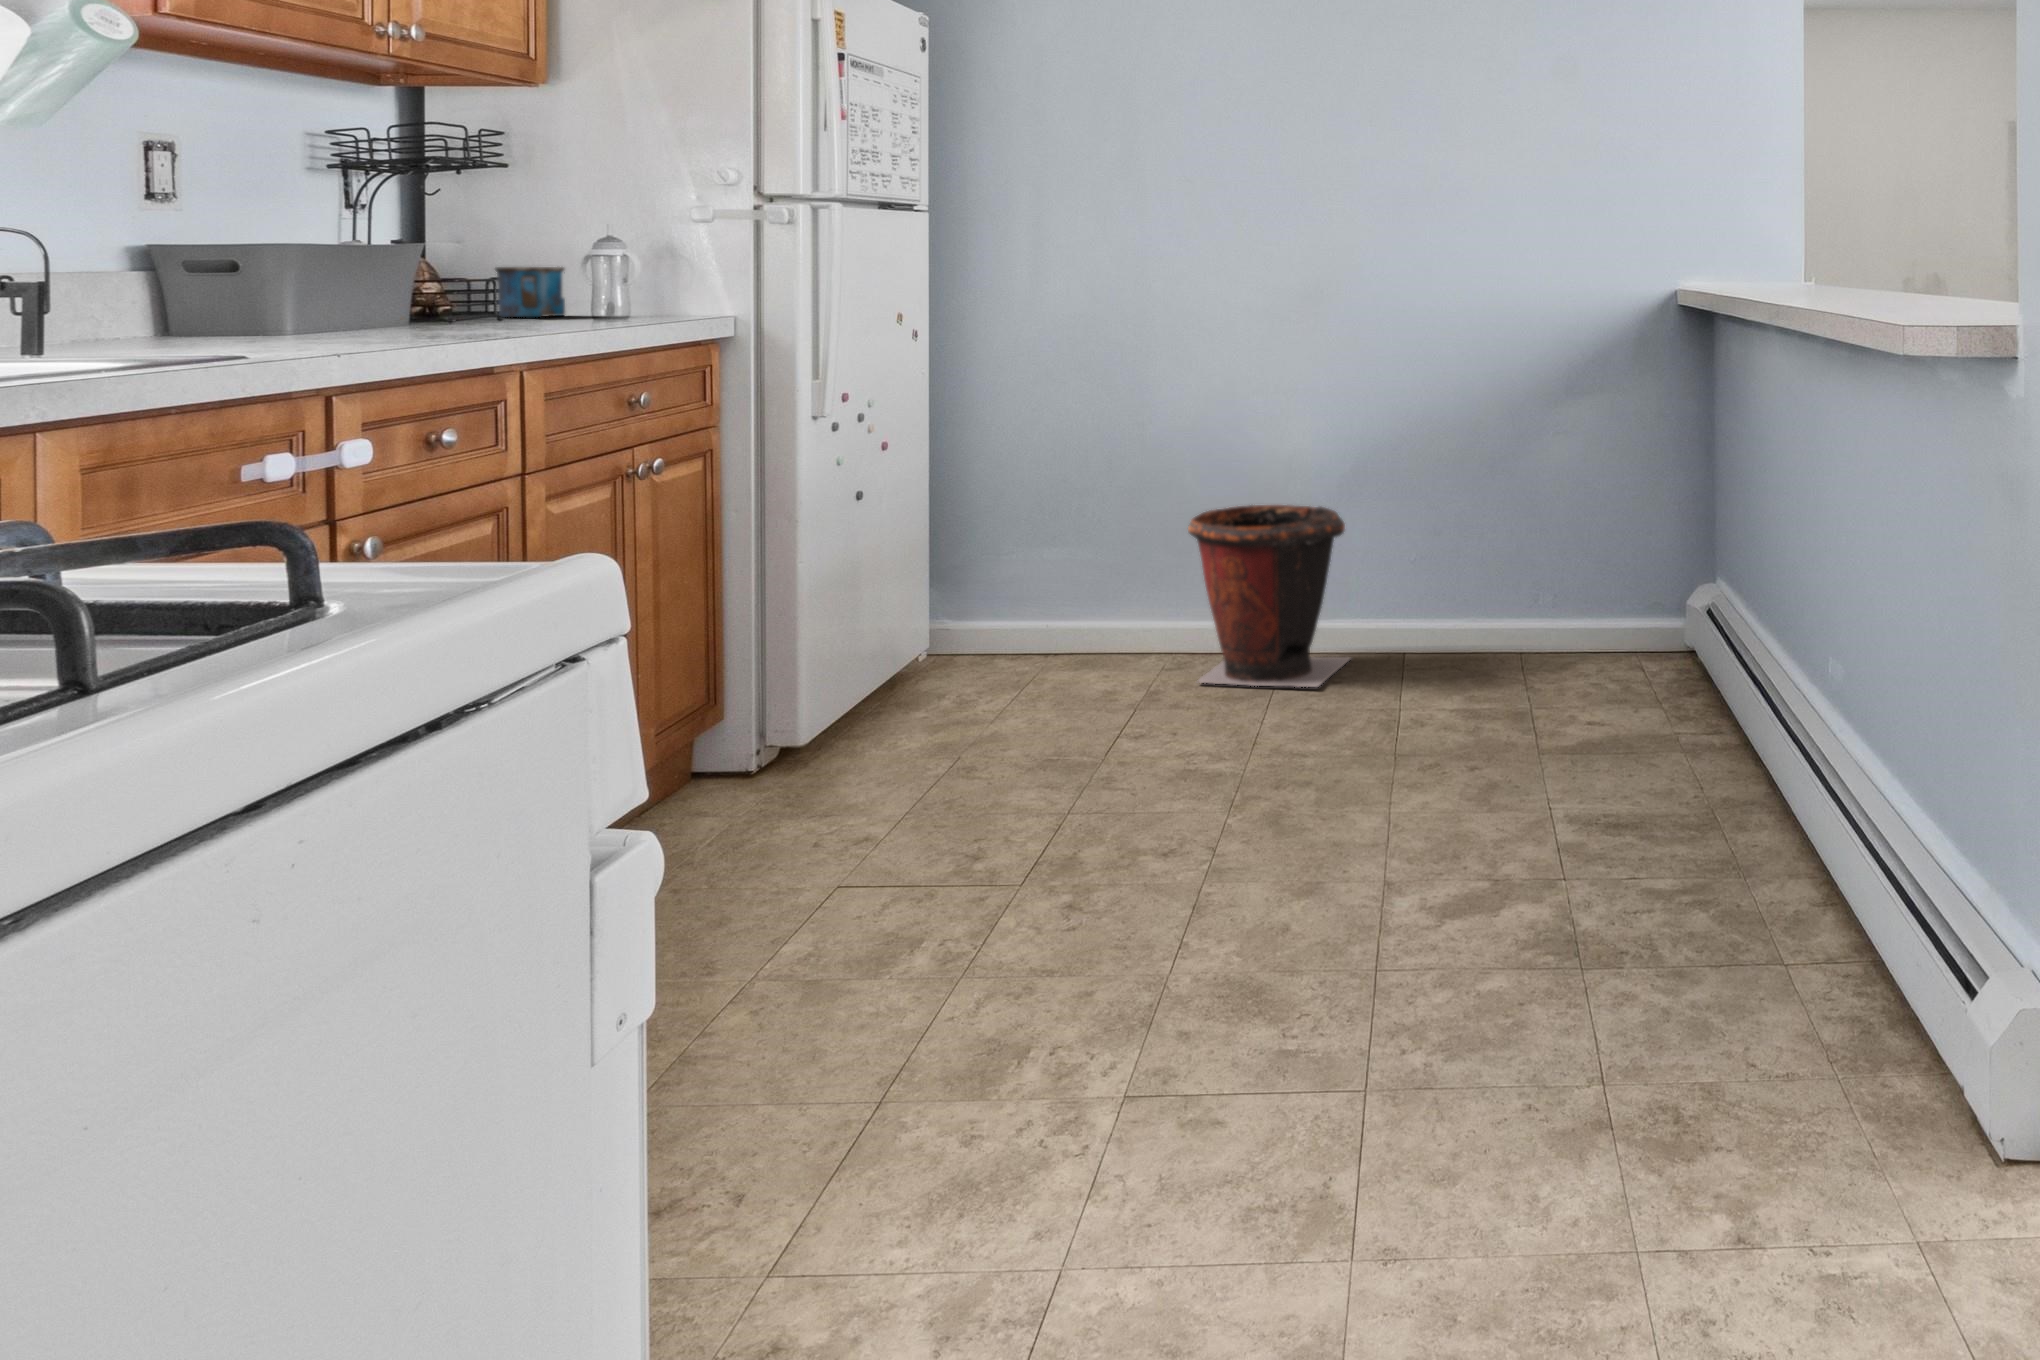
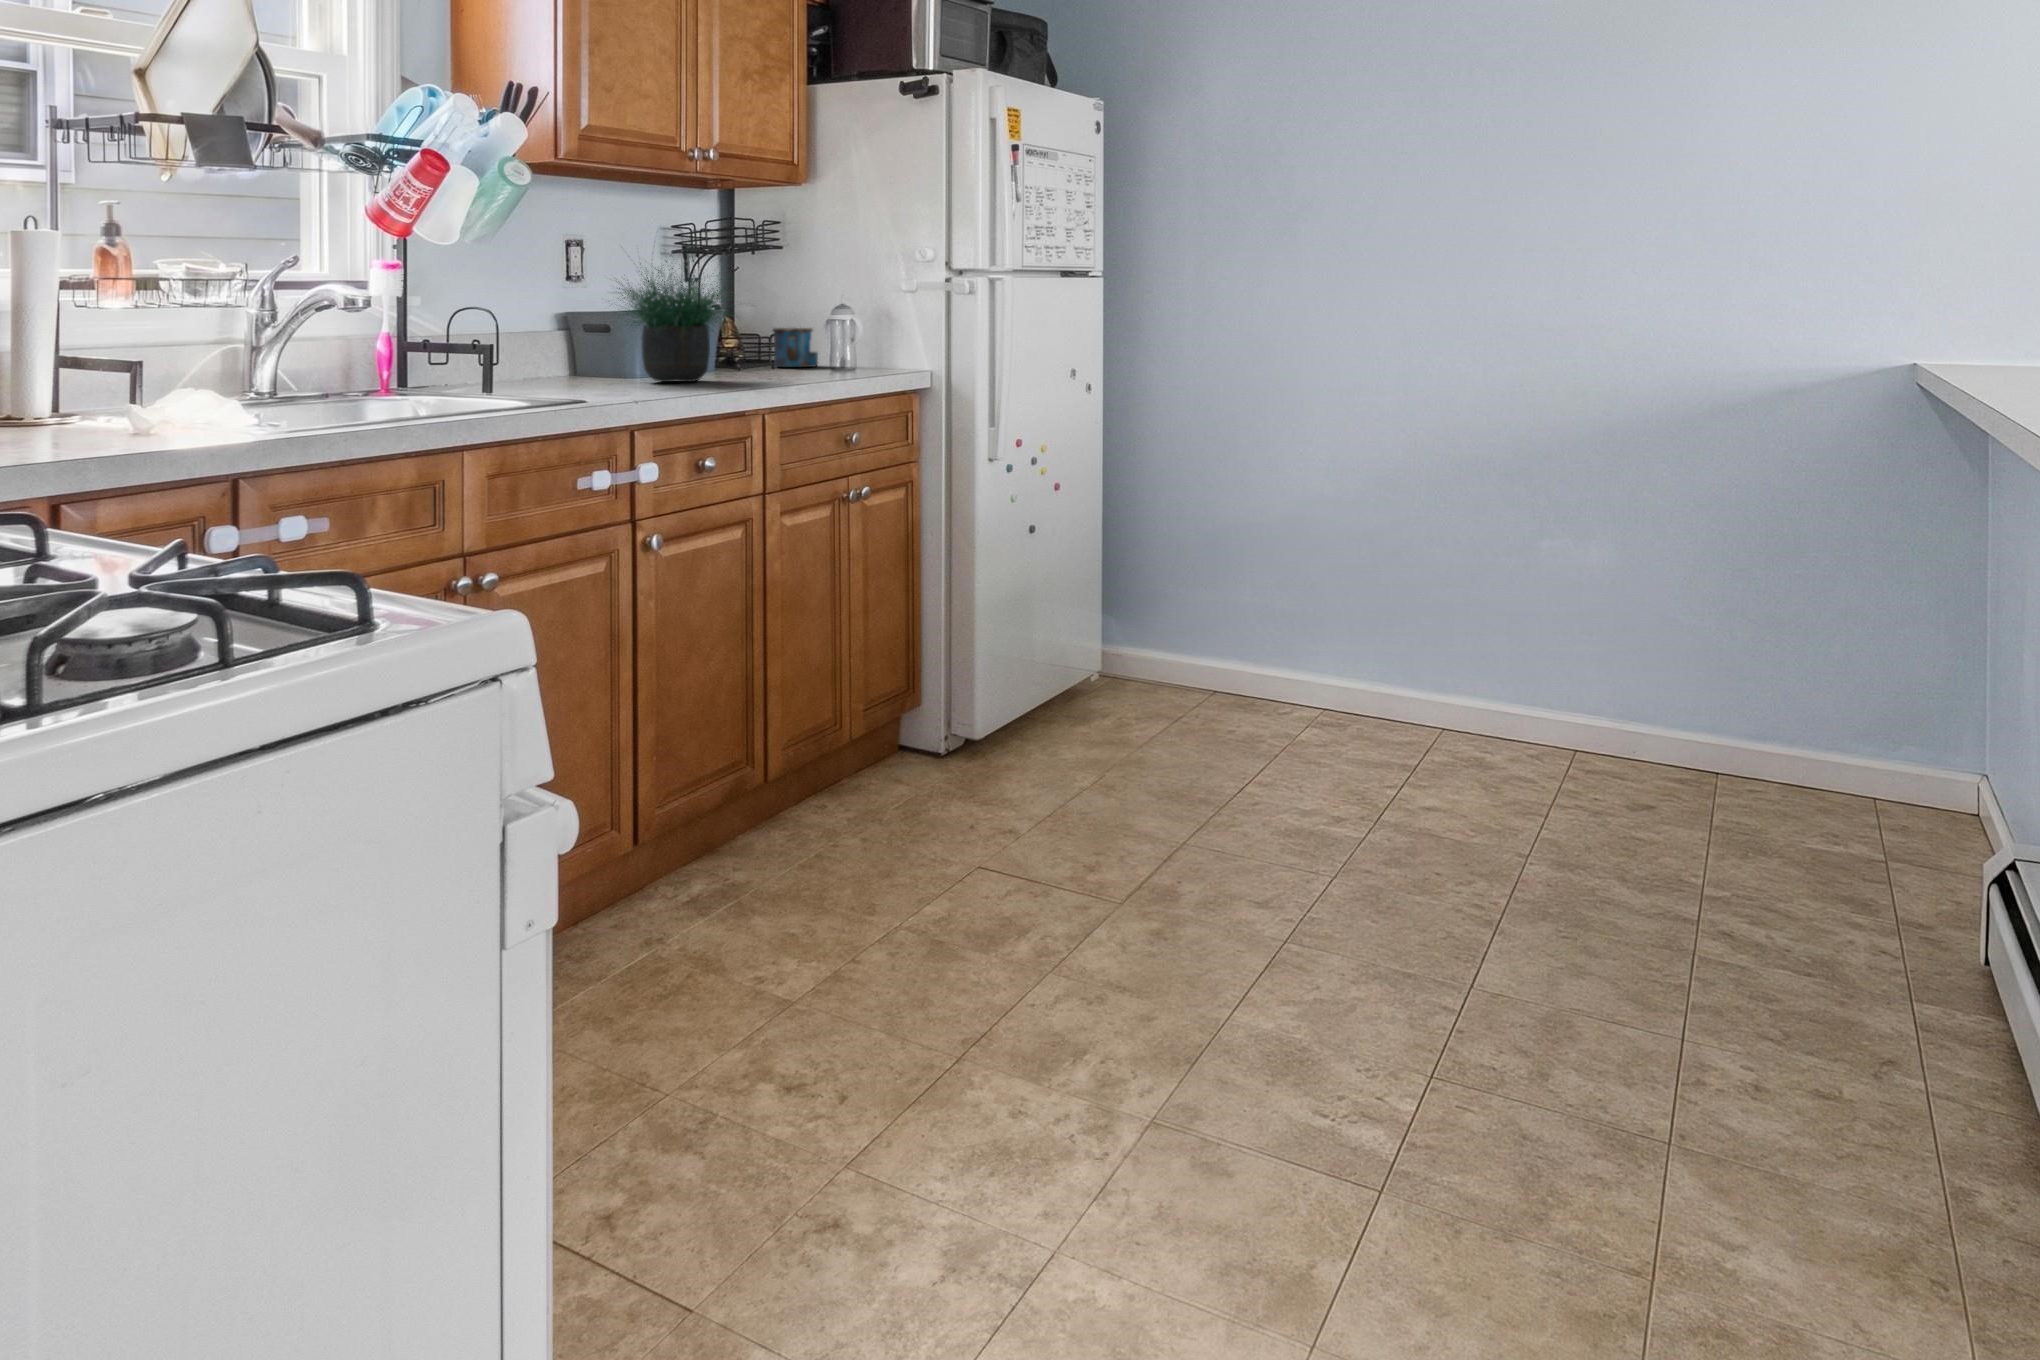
potted plant: none [224,120,484,334] -> present [617,259,734,382]
waste bin: present [1188,505,1350,687] -> none [1330,561,1510,759]

